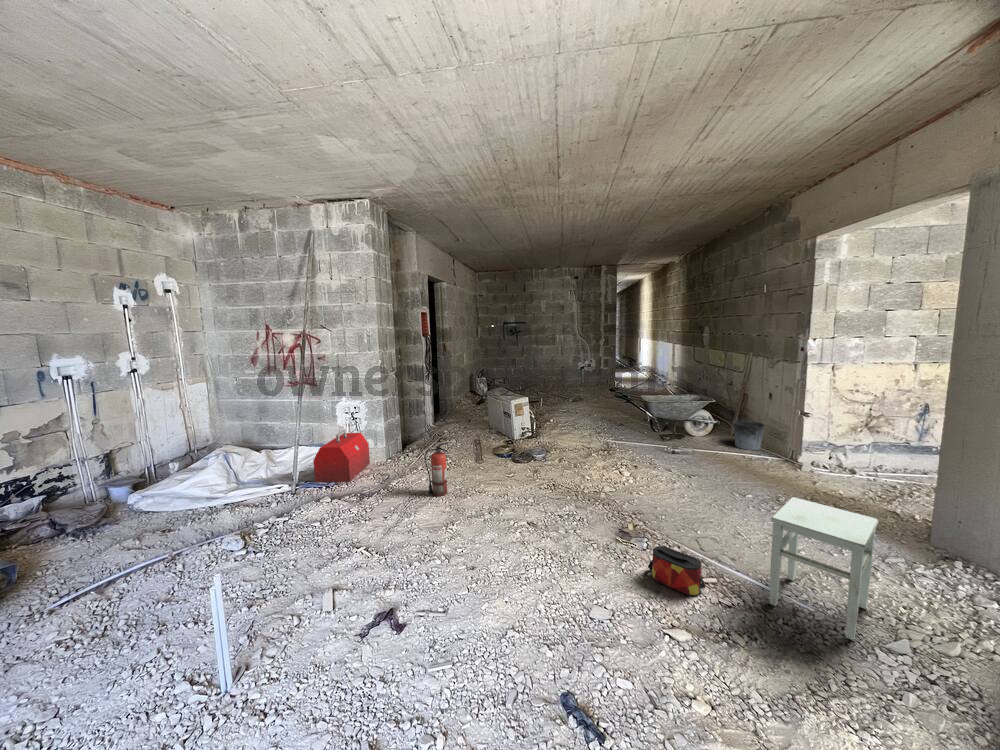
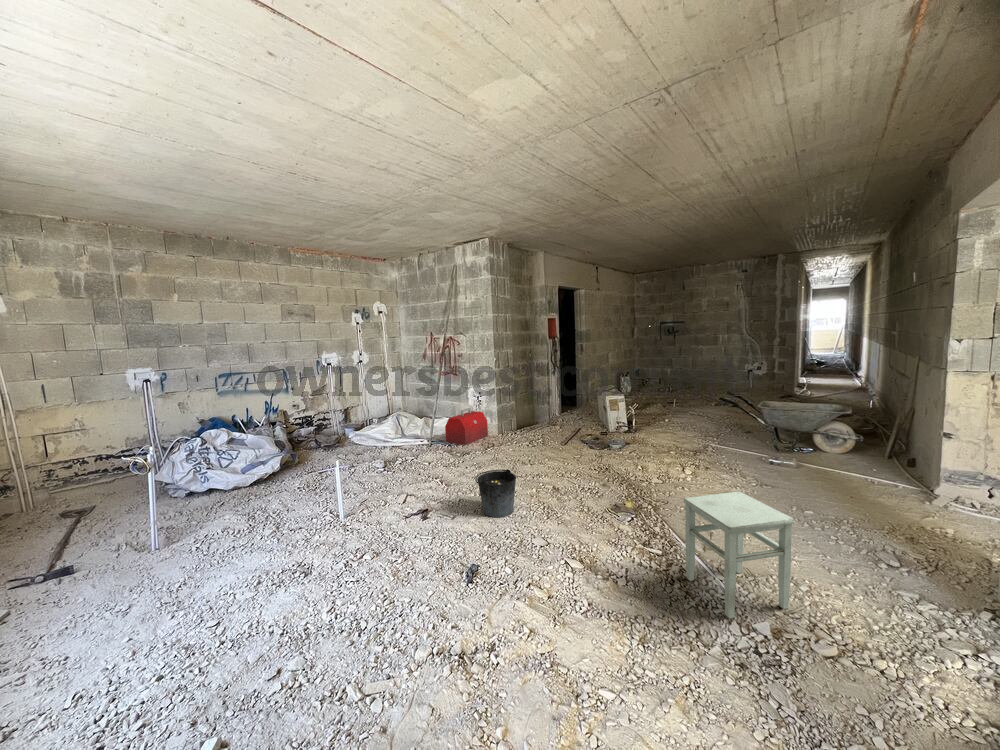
bucket: present [732,419,765,450] -> present [475,469,516,517]
fire extinguisher: present [424,442,448,496] -> none [504,421,520,462]
bag: present [648,546,705,596] -> none [606,515,640,557]

